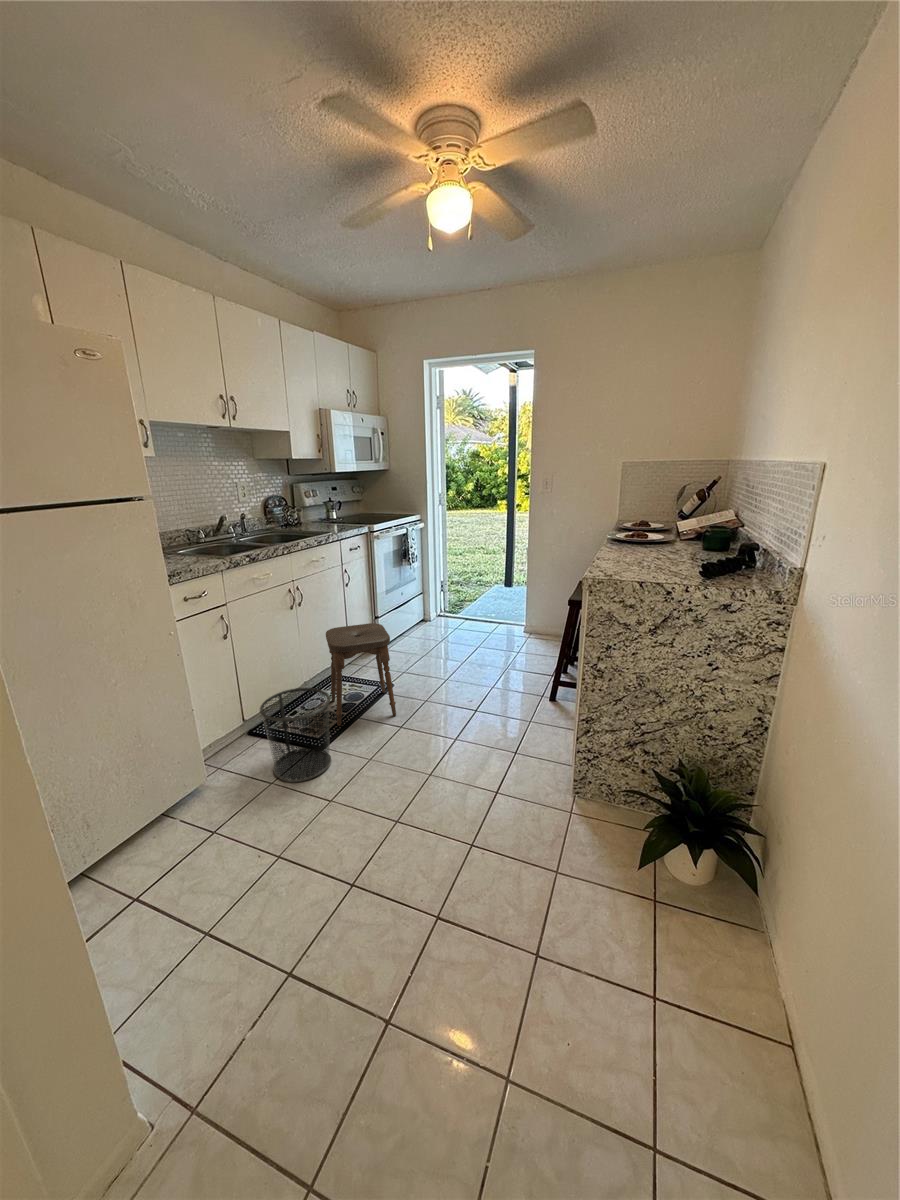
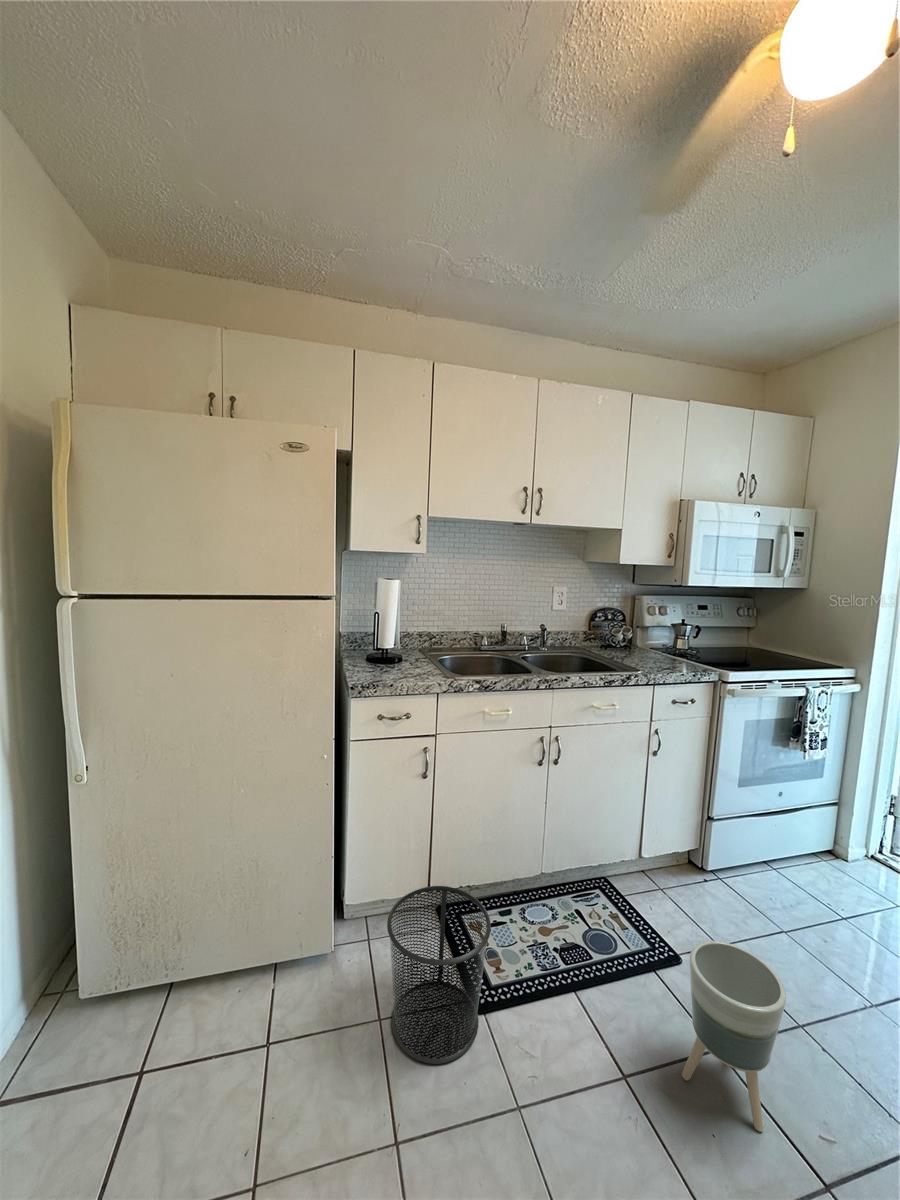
stool: present [326,623,396,726] -> none [535,817,663,1036]
planter: none [415,647,454,715] -> present [682,941,786,1132]

